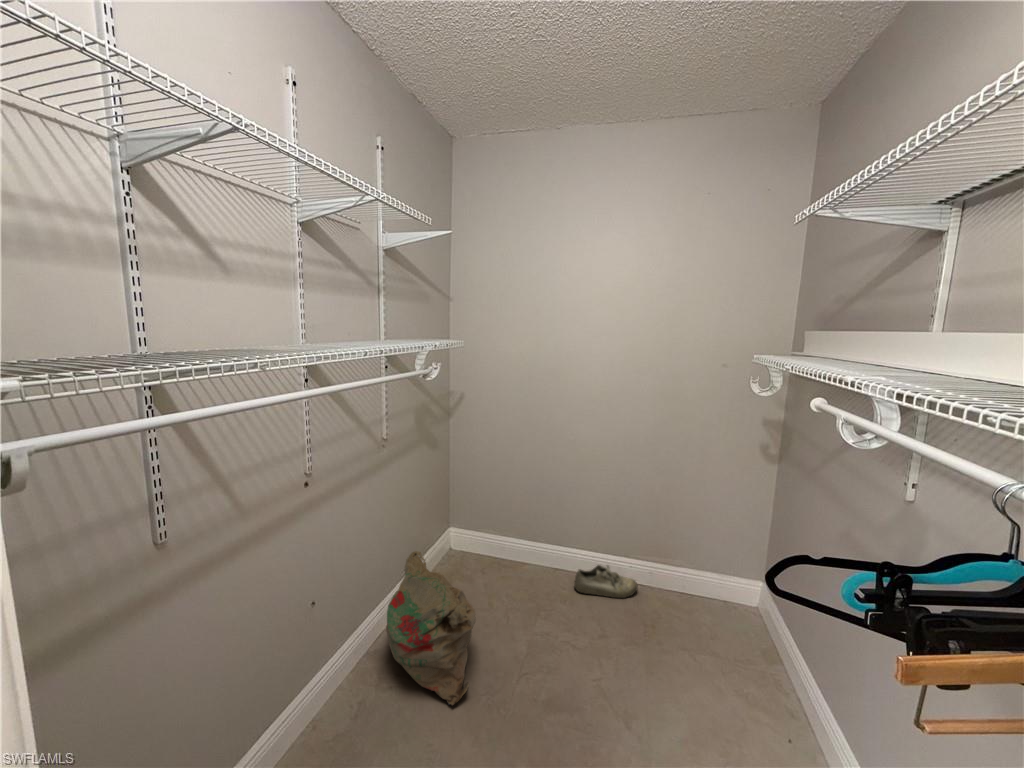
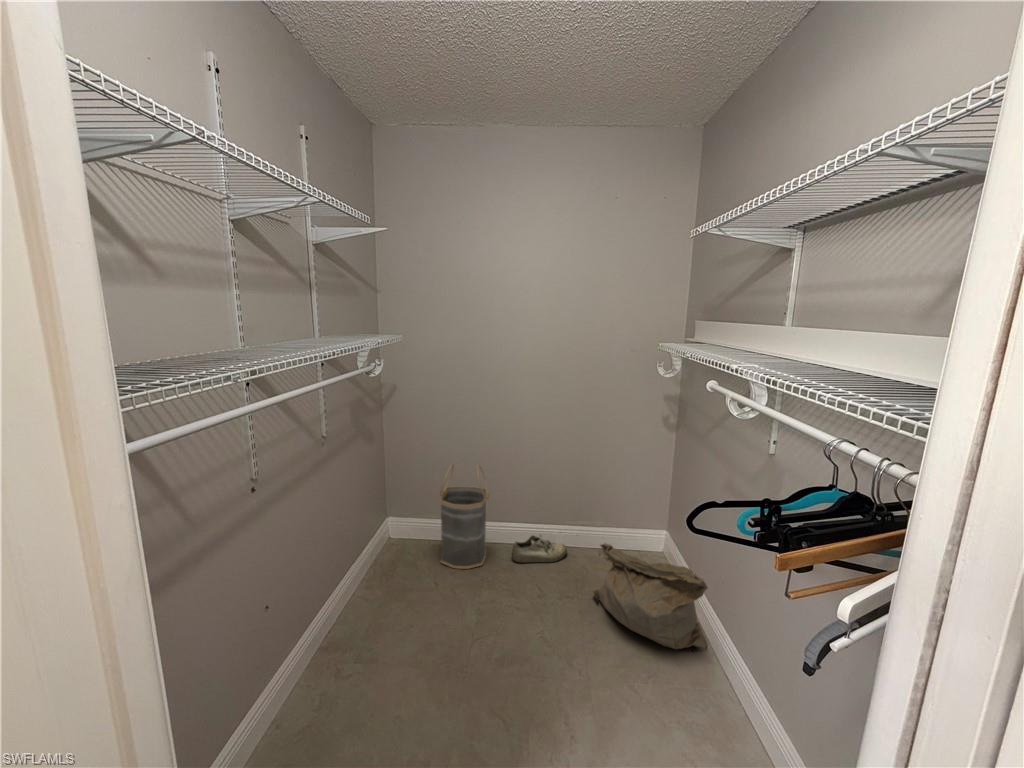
basket: none [498,477,553,592] -> present [440,464,489,569]
bag: present [386,551,476,705] -> present [593,544,708,649]

